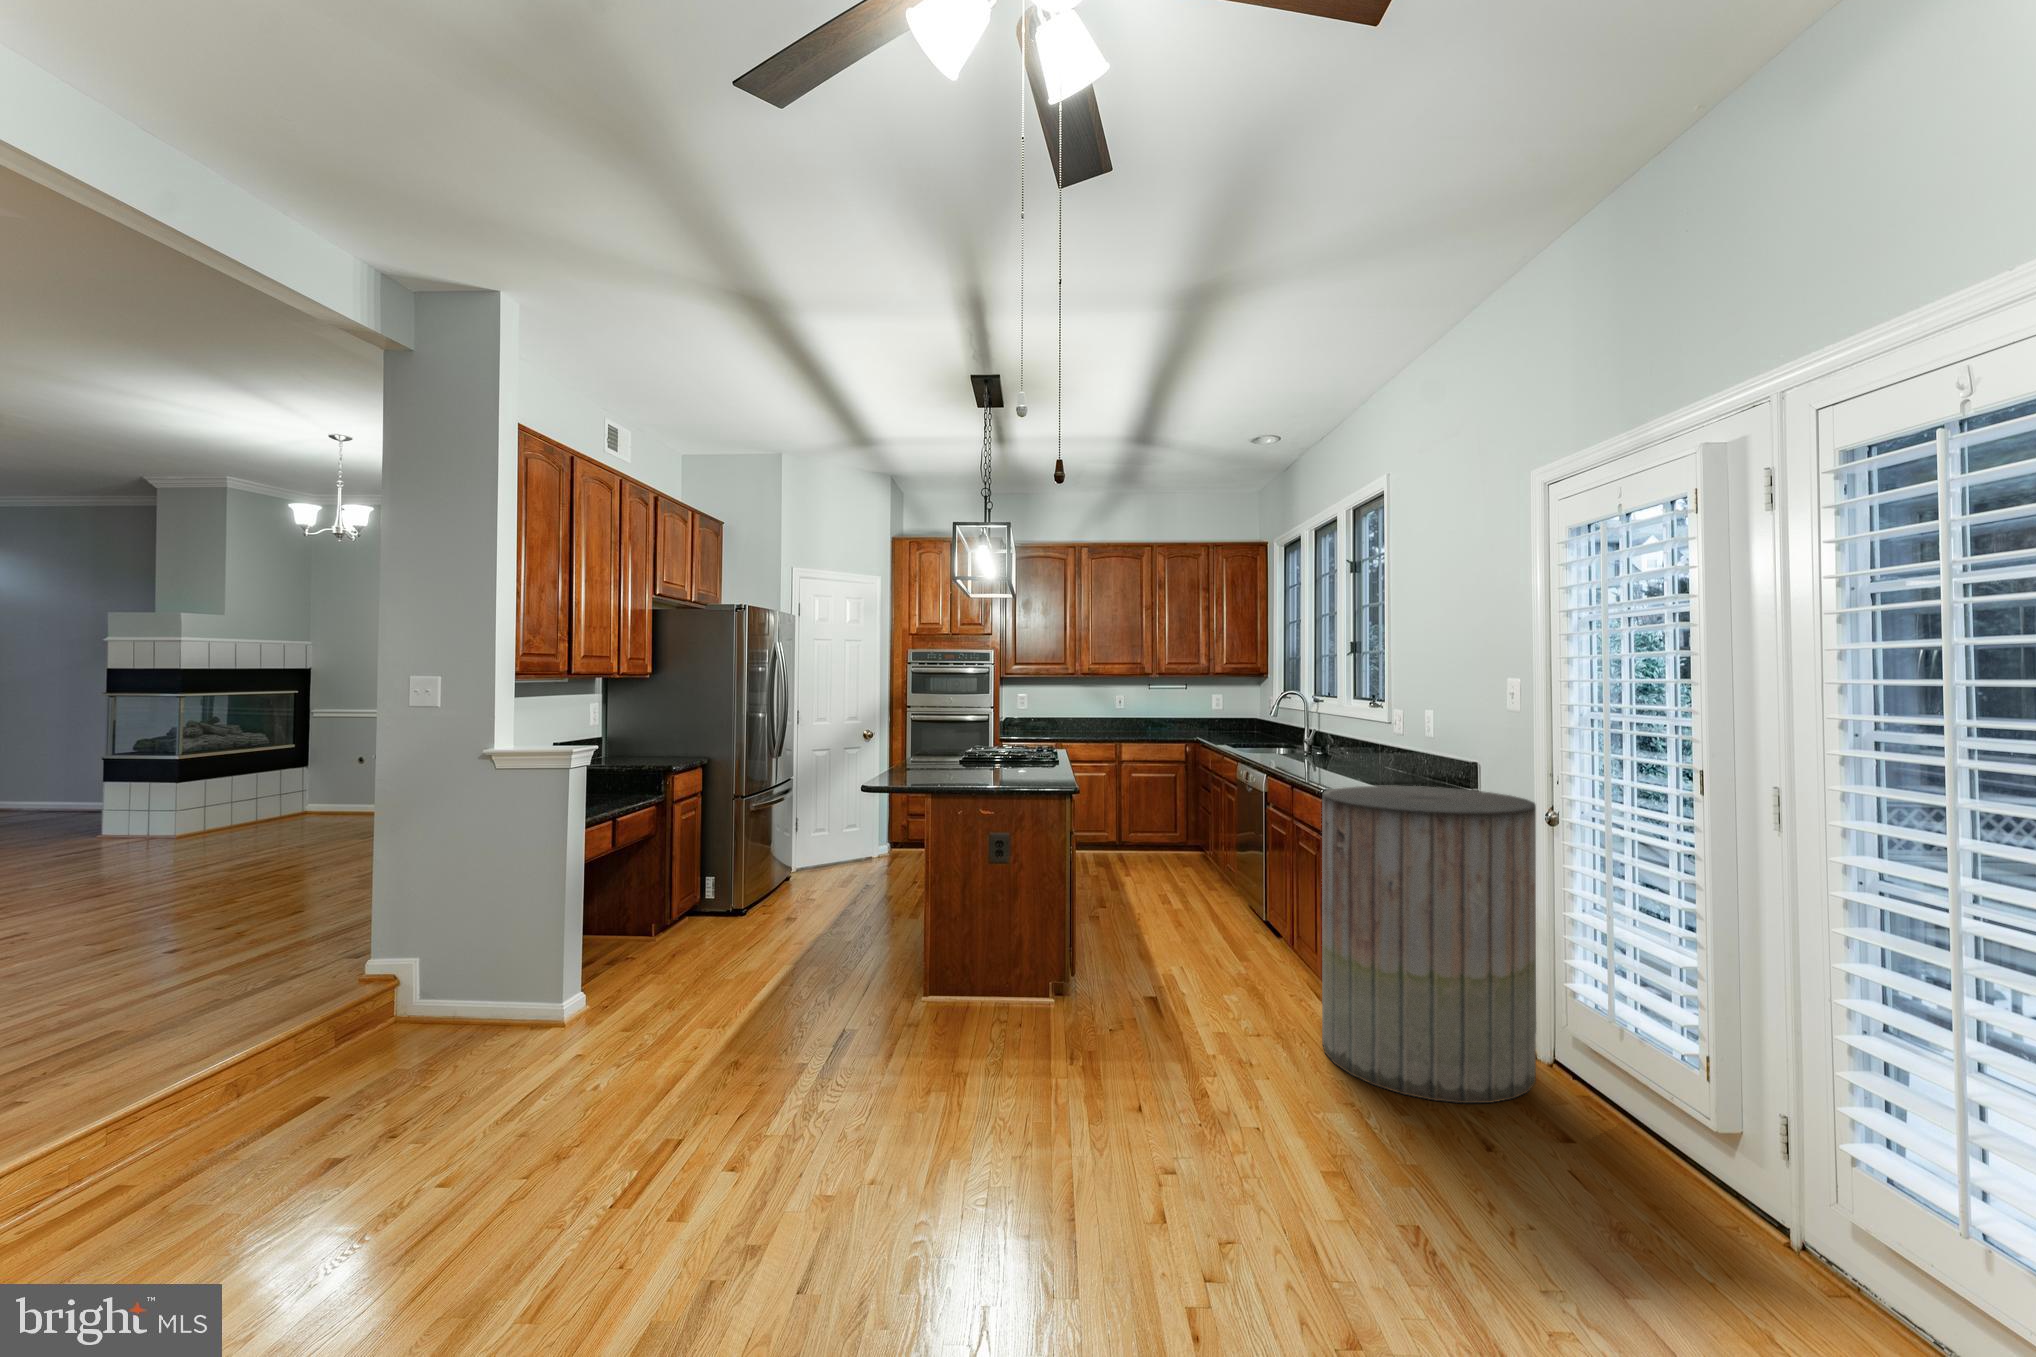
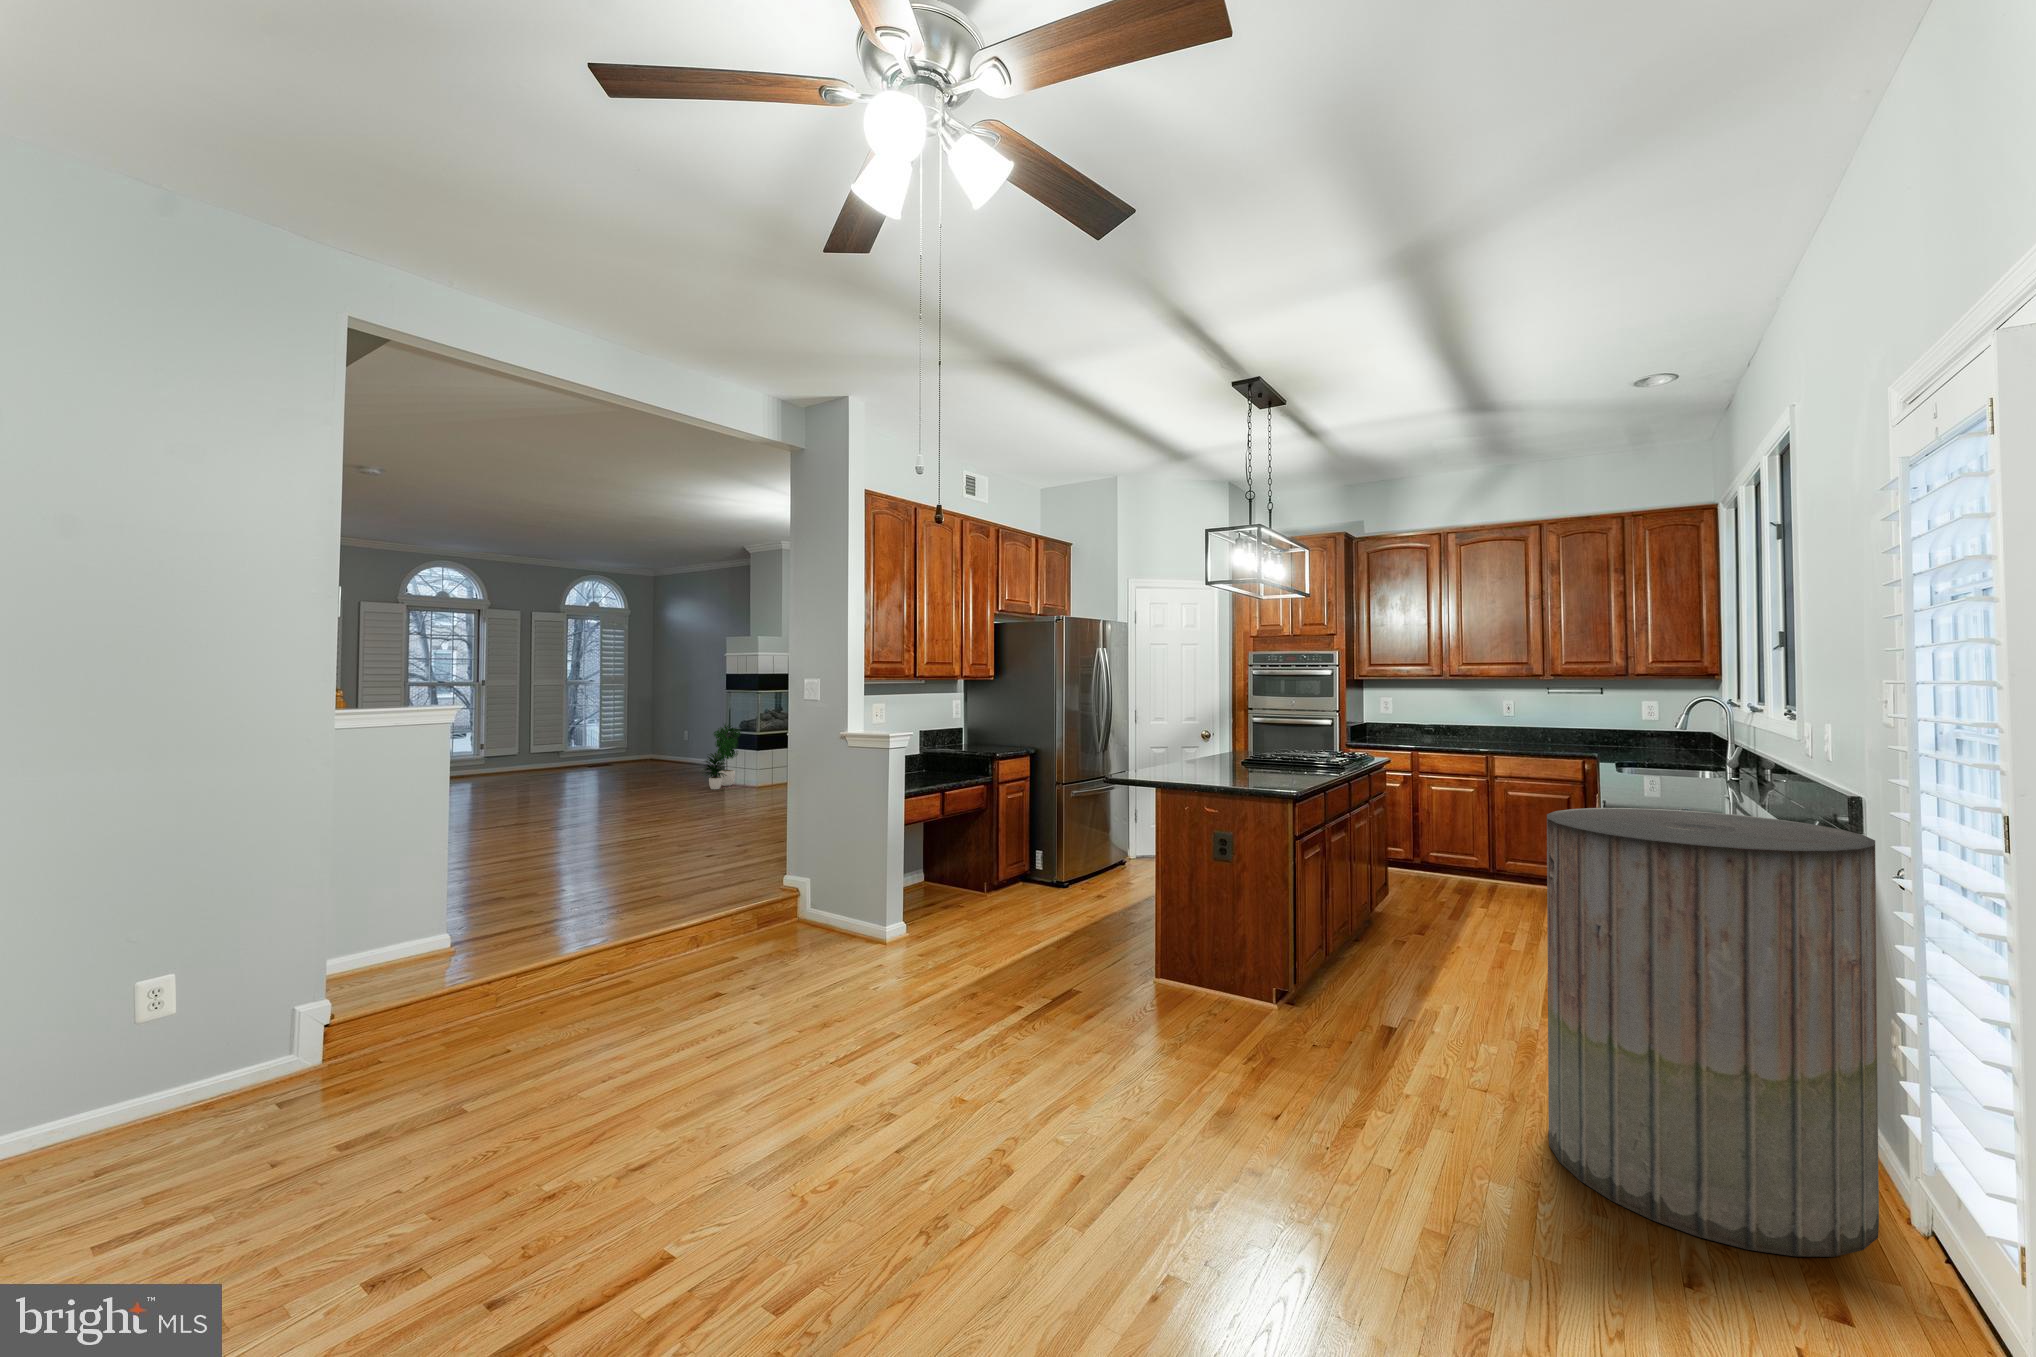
potted plant: none [64,738,146,841] -> present [702,724,740,790]

